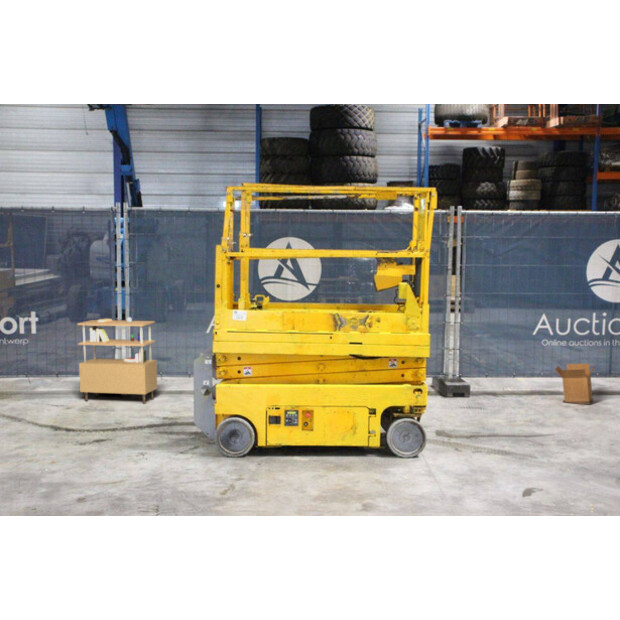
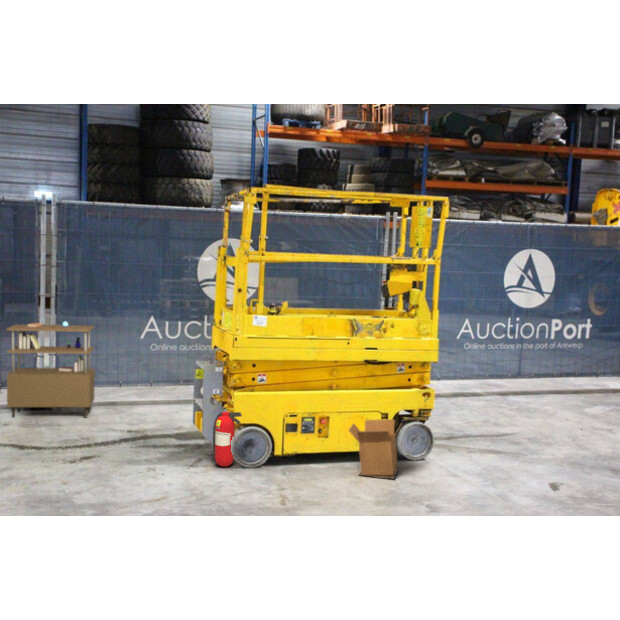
cardboard box: present [555,364,596,404] -> present [349,419,398,478]
fire extinguisher: none [203,402,222,454] -> present [212,412,242,467]

